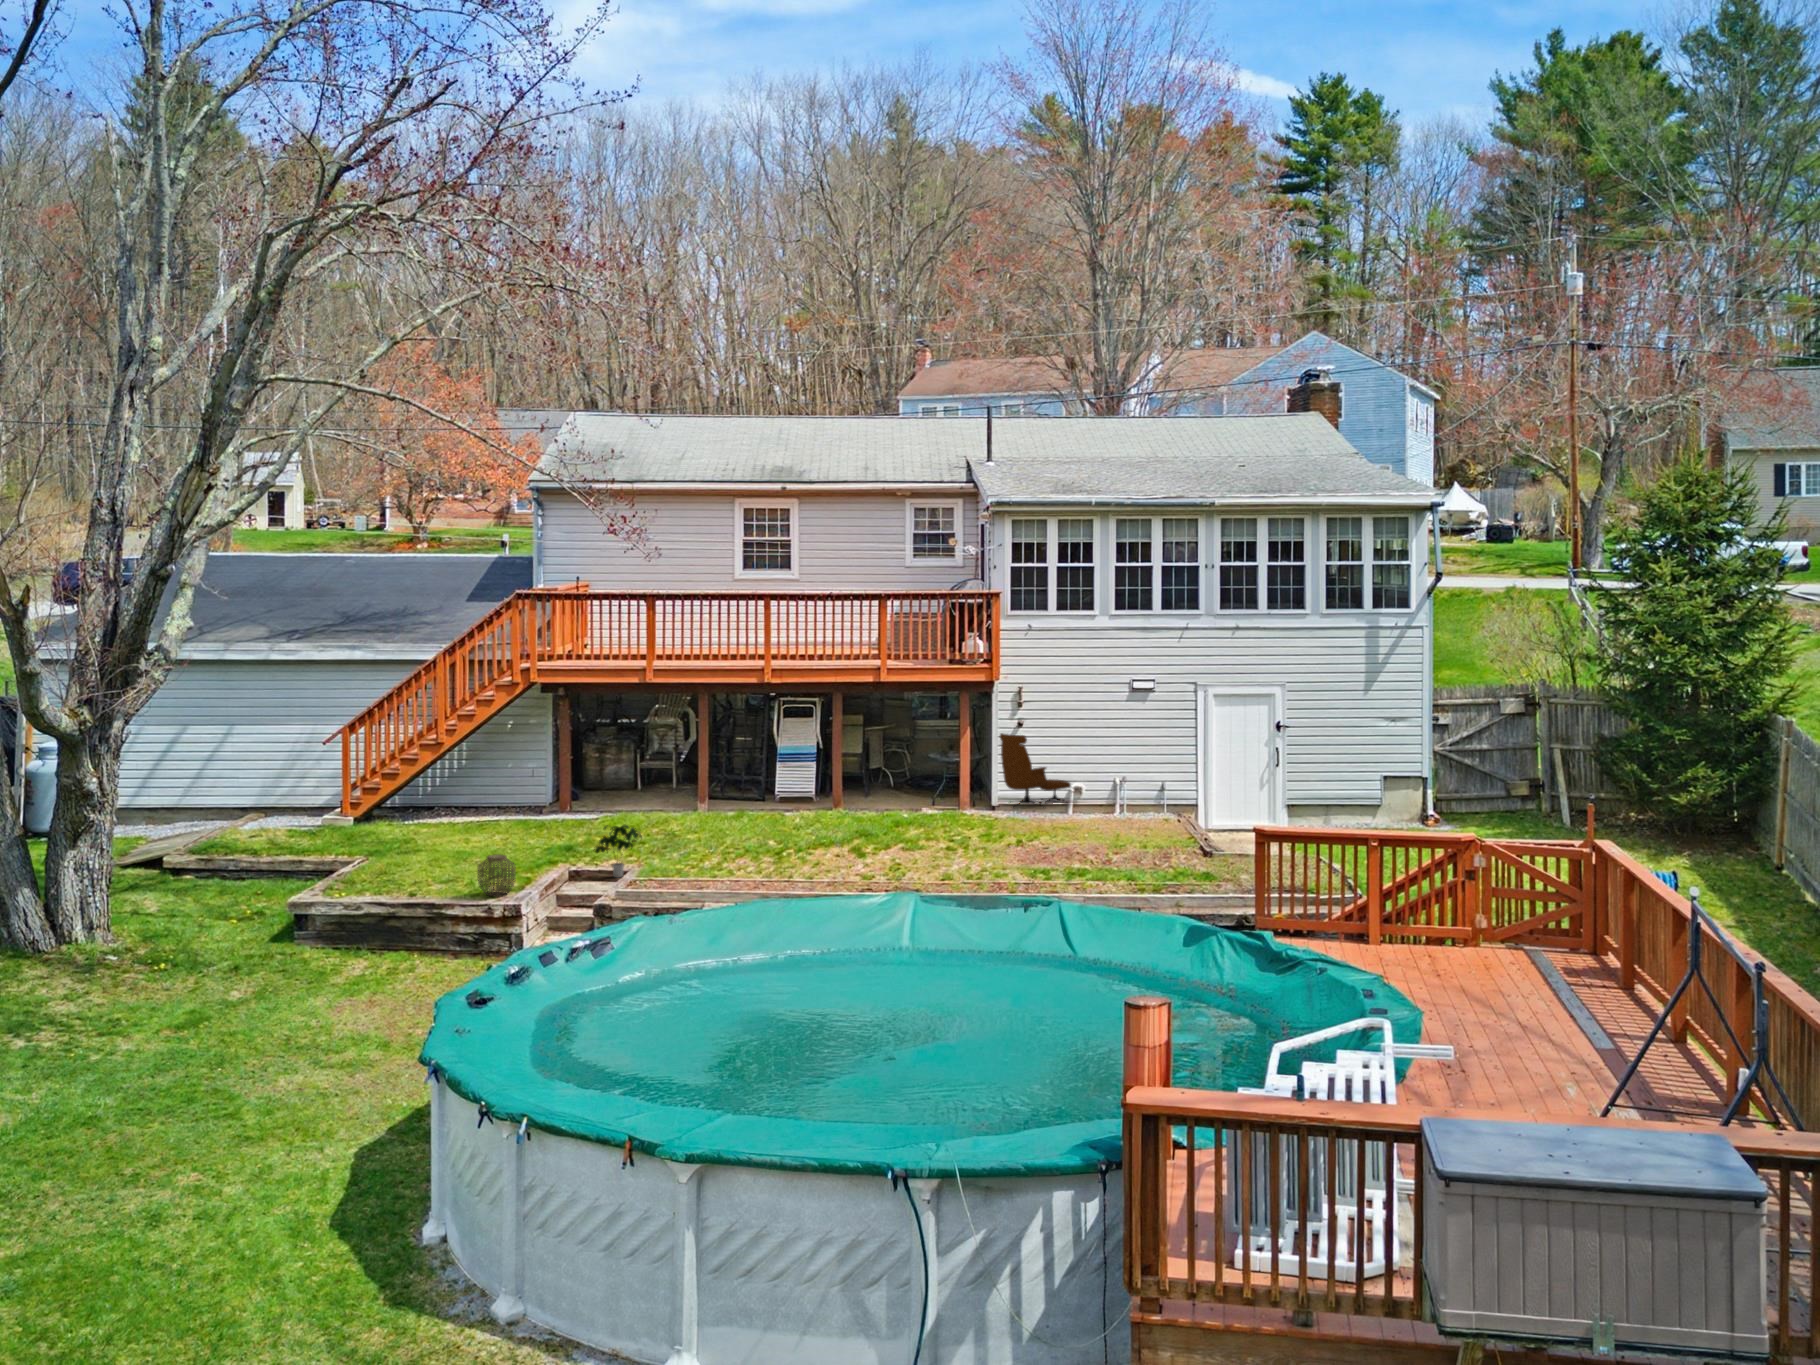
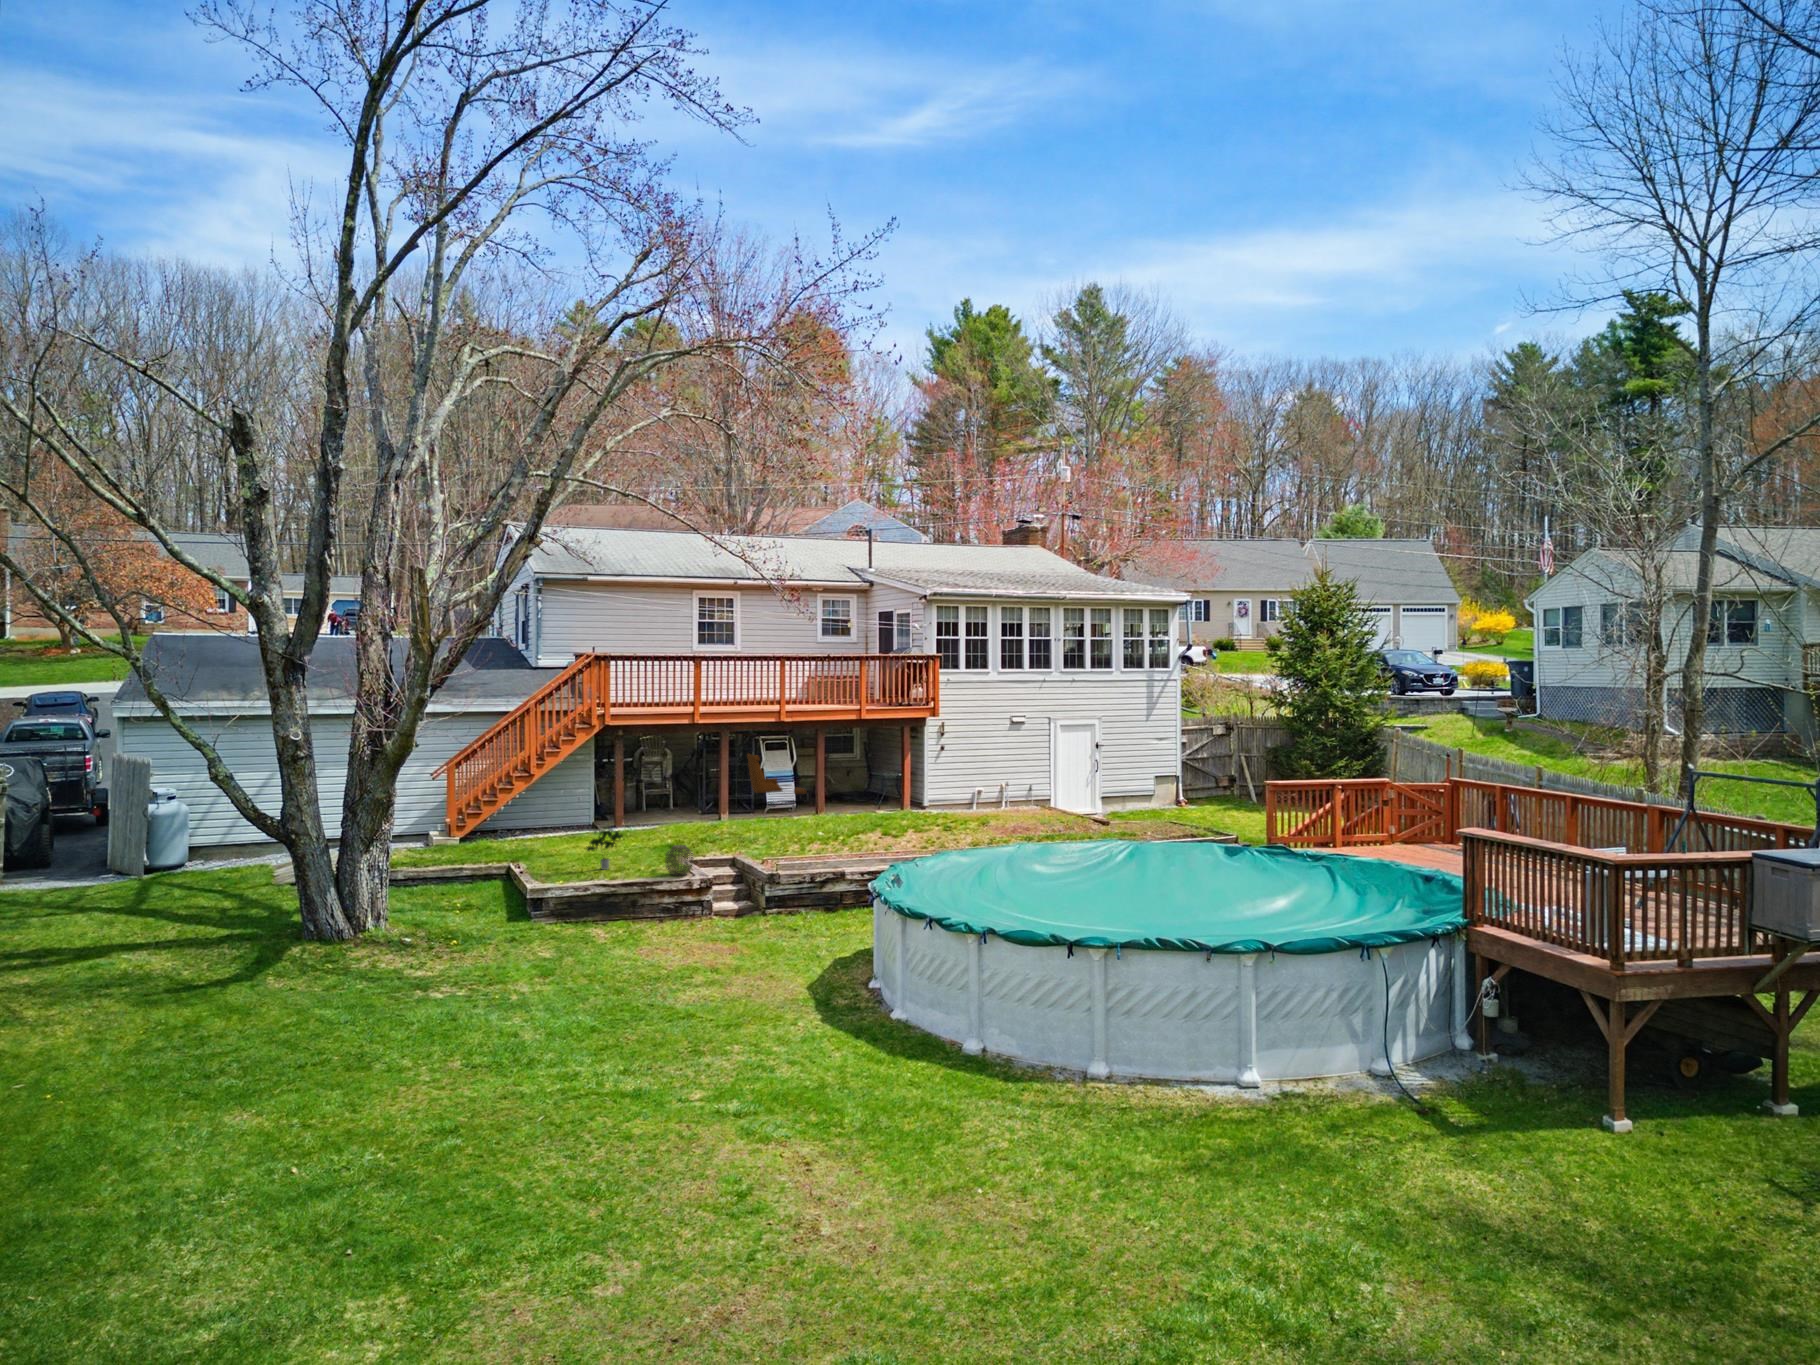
lounge chair: present [1000,733,1071,807] -> present [747,754,807,803]
potted plant: present [594,825,641,877] -> present [586,829,623,870]

